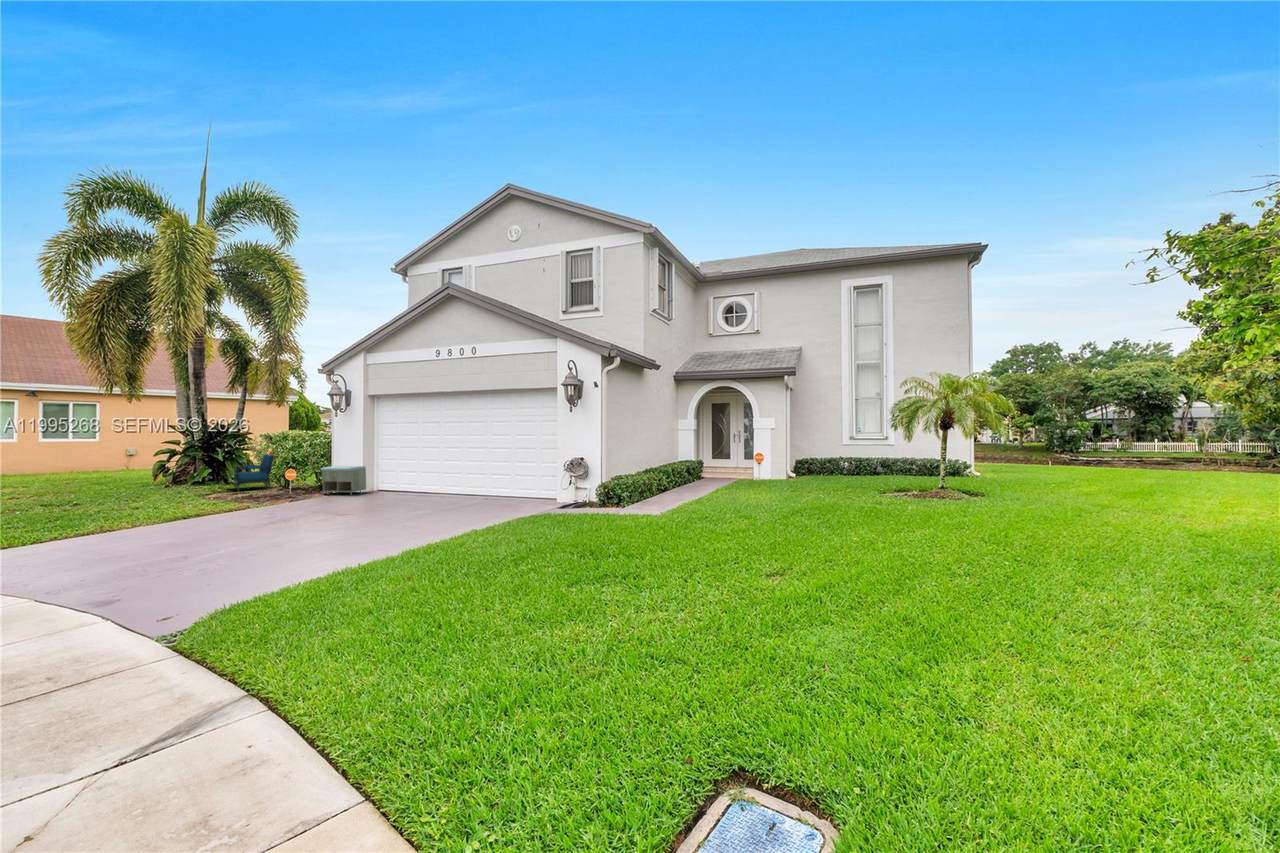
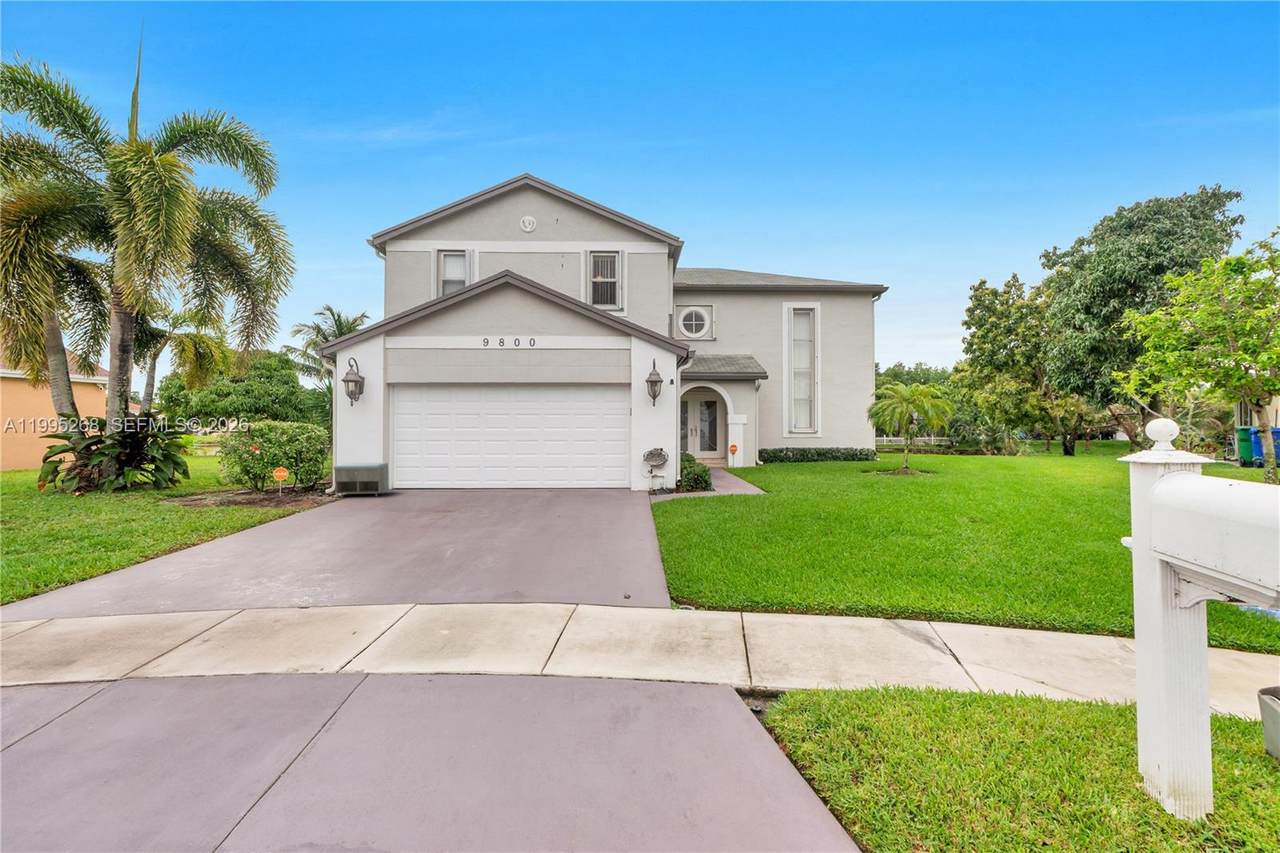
chair: present [234,454,274,491] -> none [173,450,238,499]

